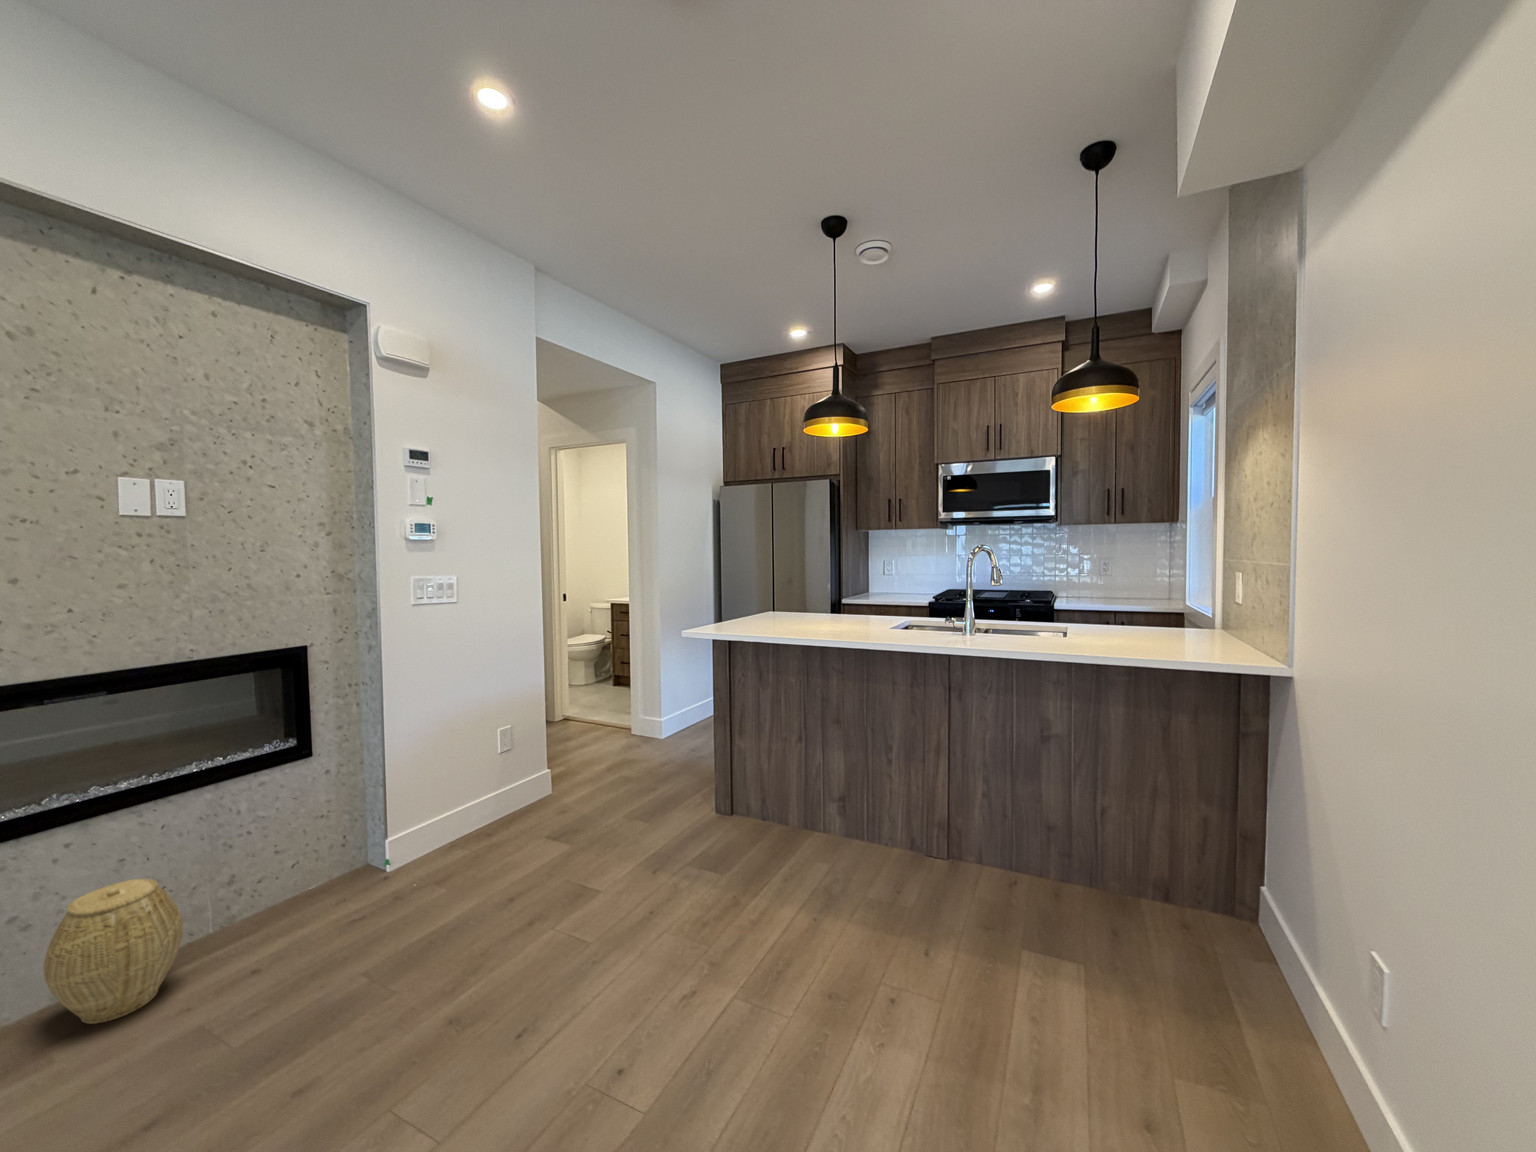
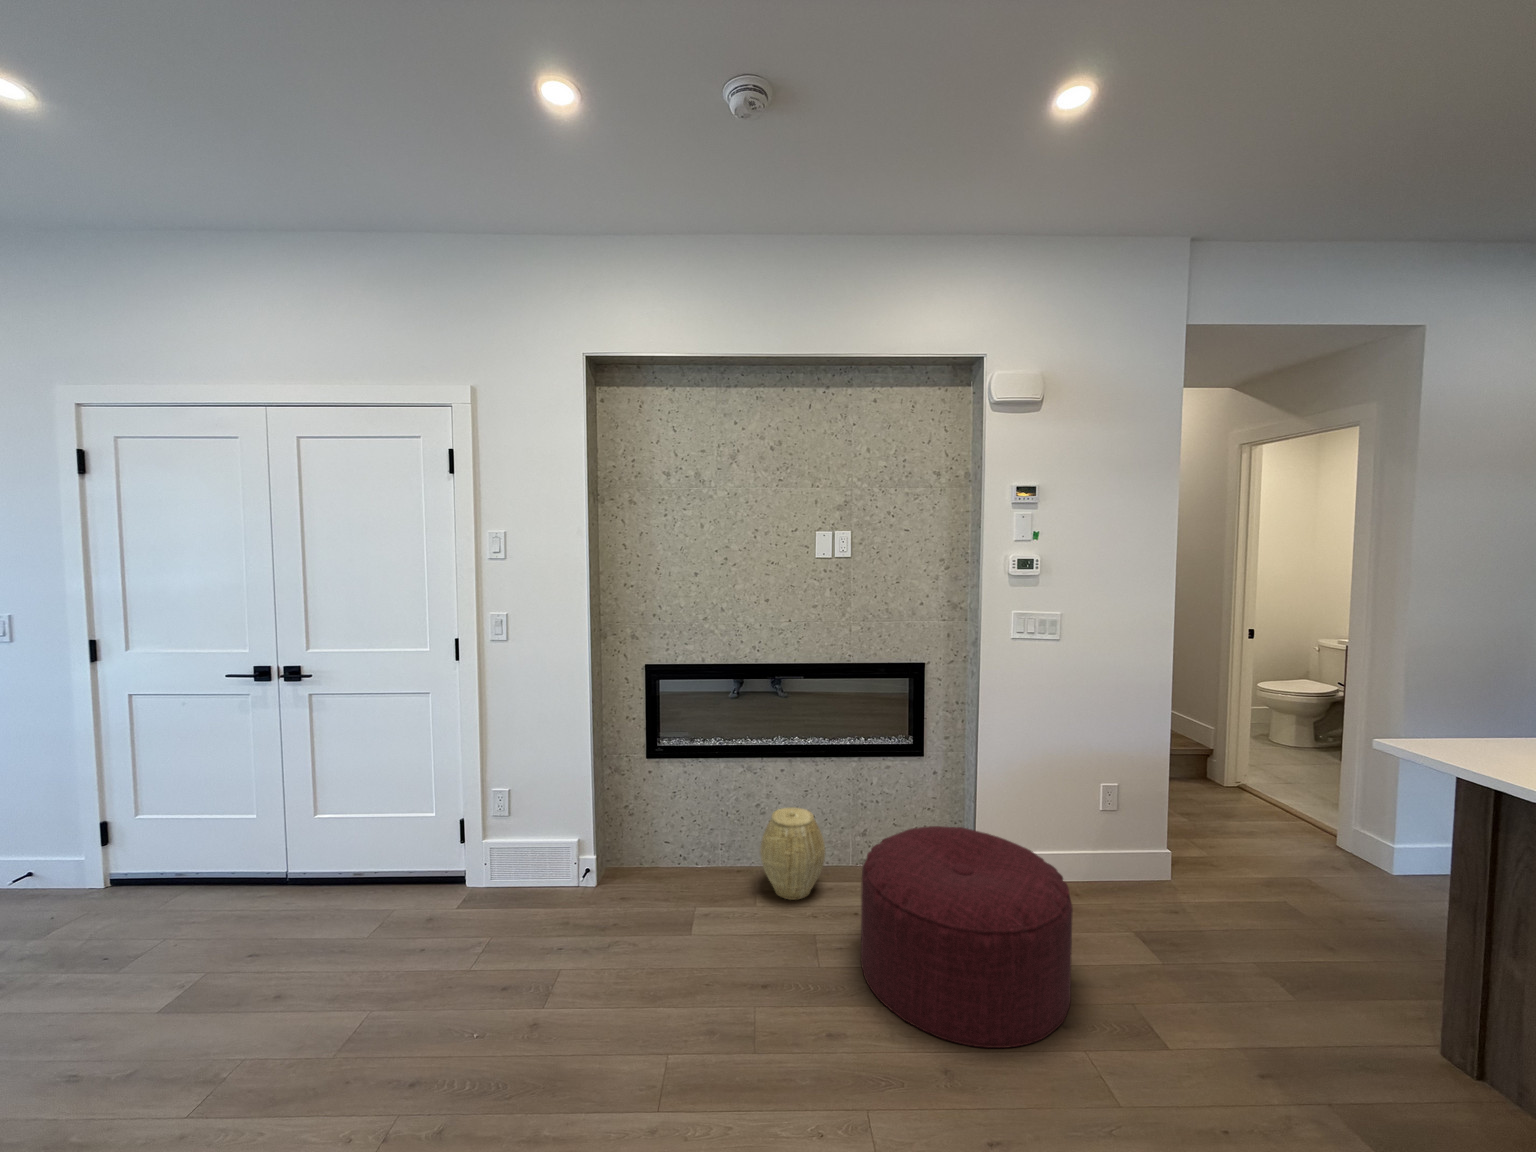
ottoman: none [283,797,529,1022] -> present [861,826,1073,1048]

